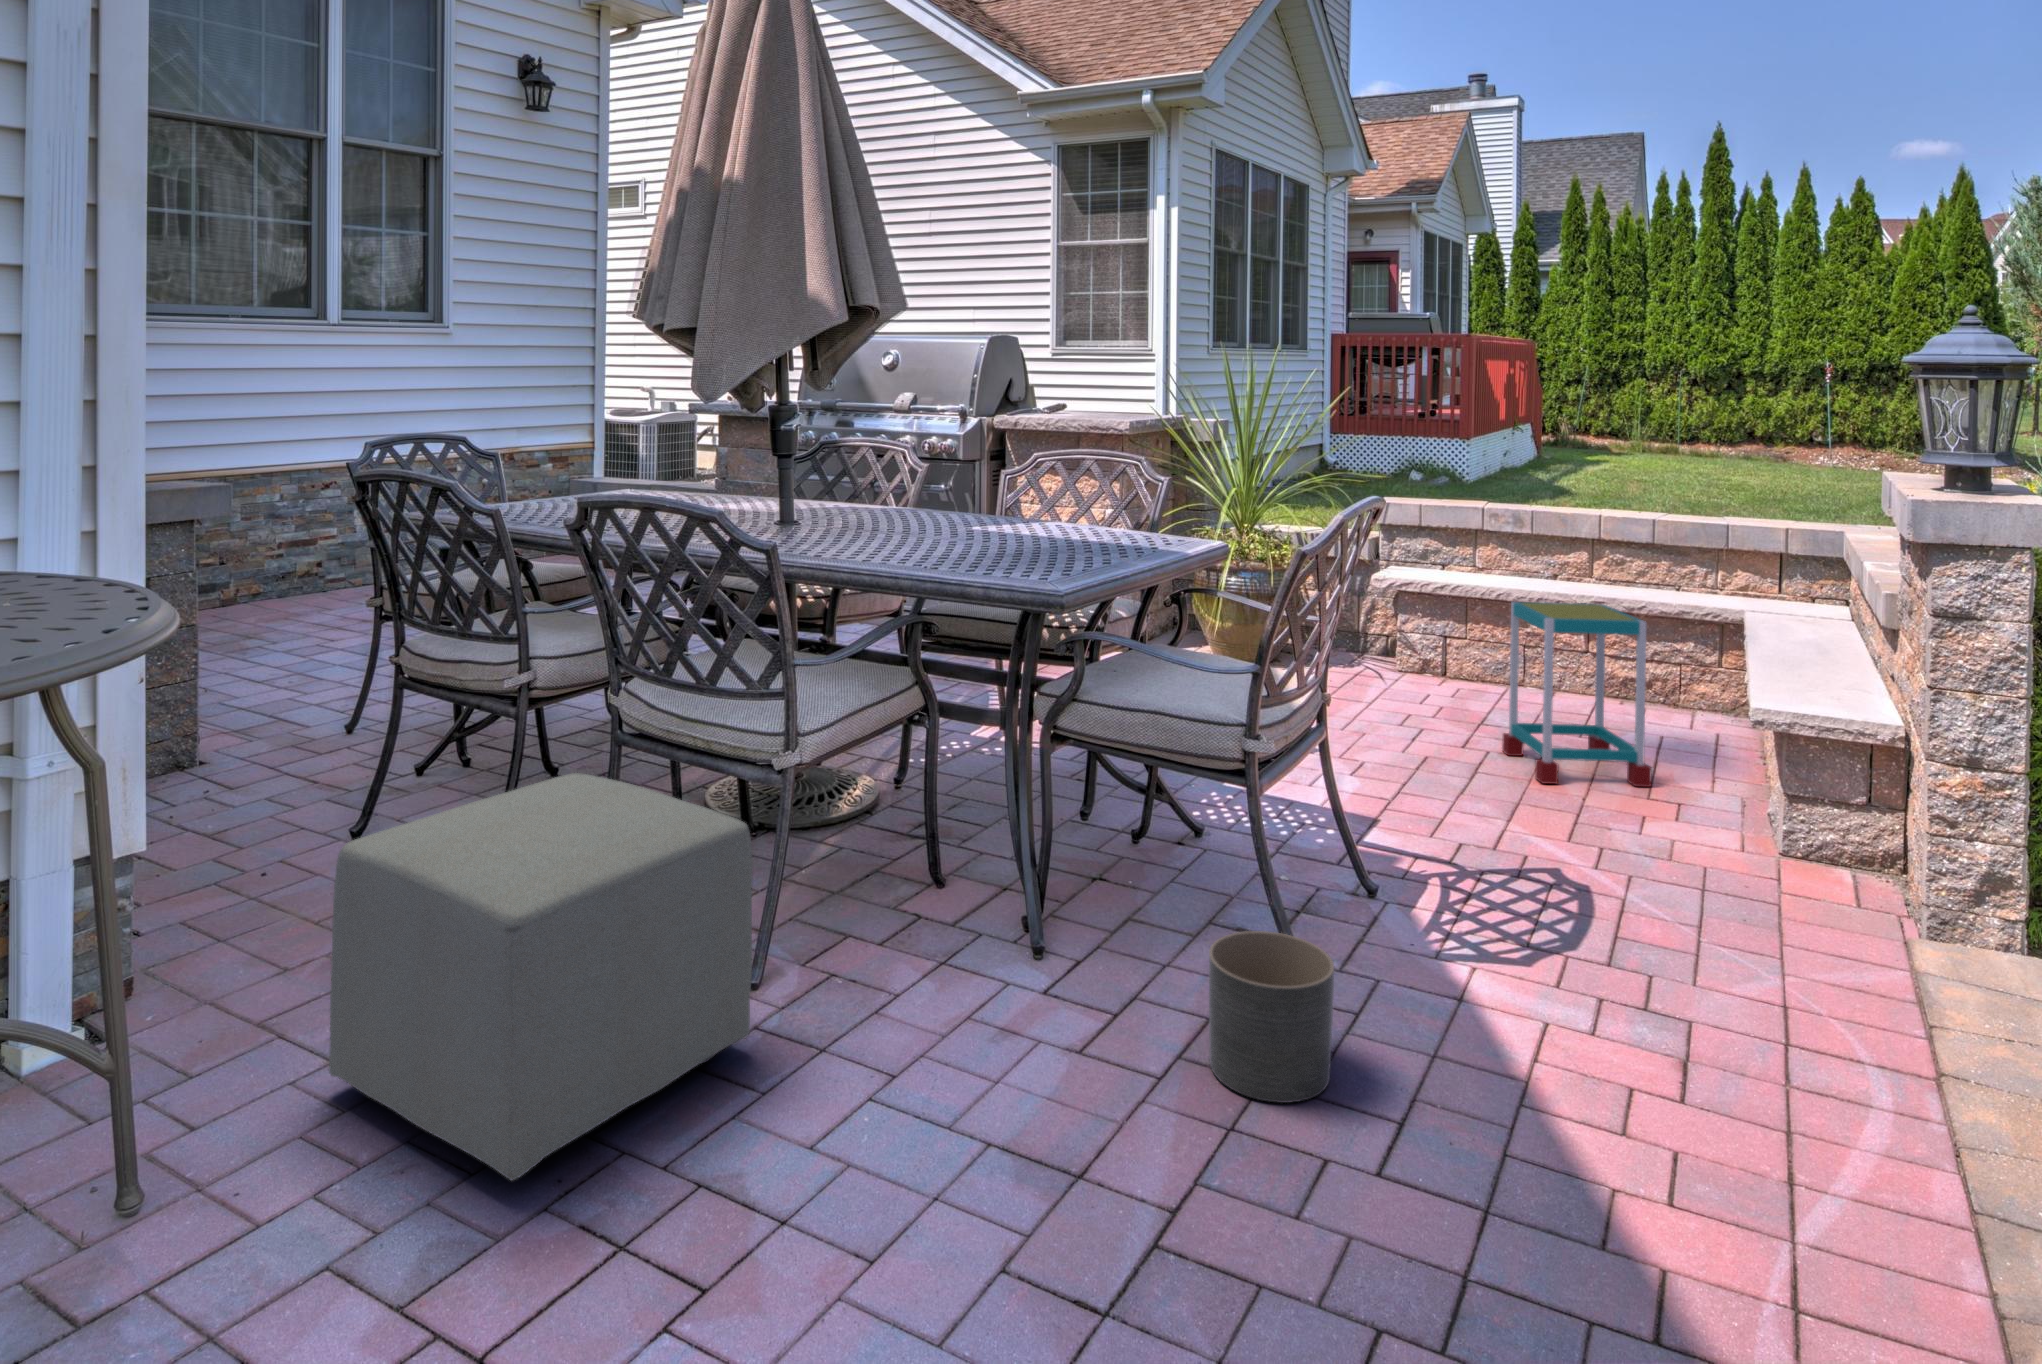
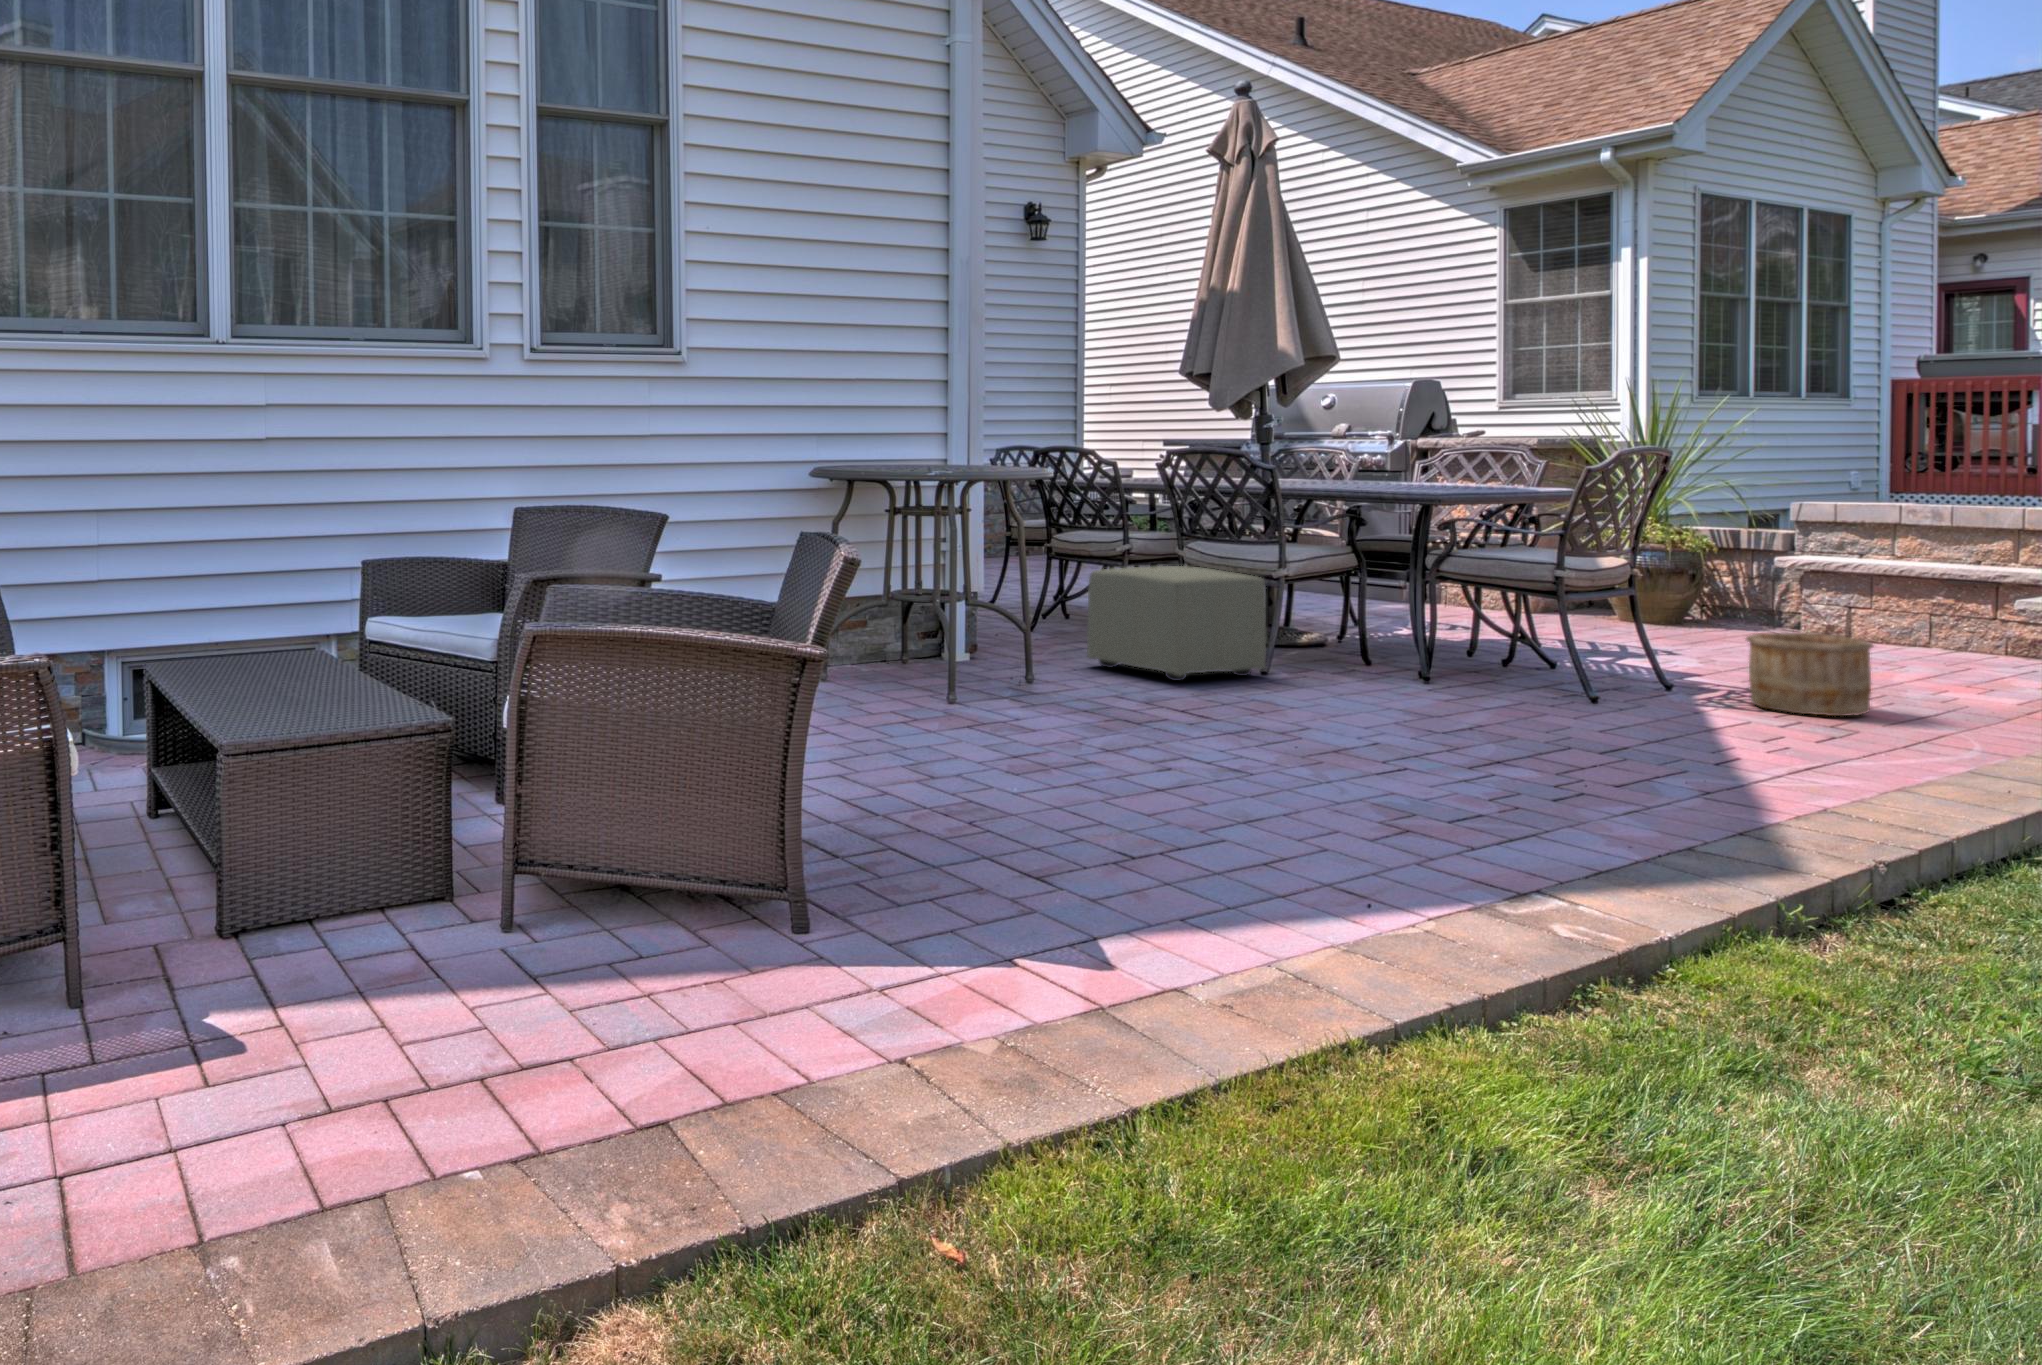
side table: present [1502,602,1651,787] -> none [1852,554,1975,682]
wooden bucket: none [1532,820,1712,1008] -> present [1746,633,1873,716]
planter: present [1209,931,1334,1103] -> none [1506,646,1577,707]

